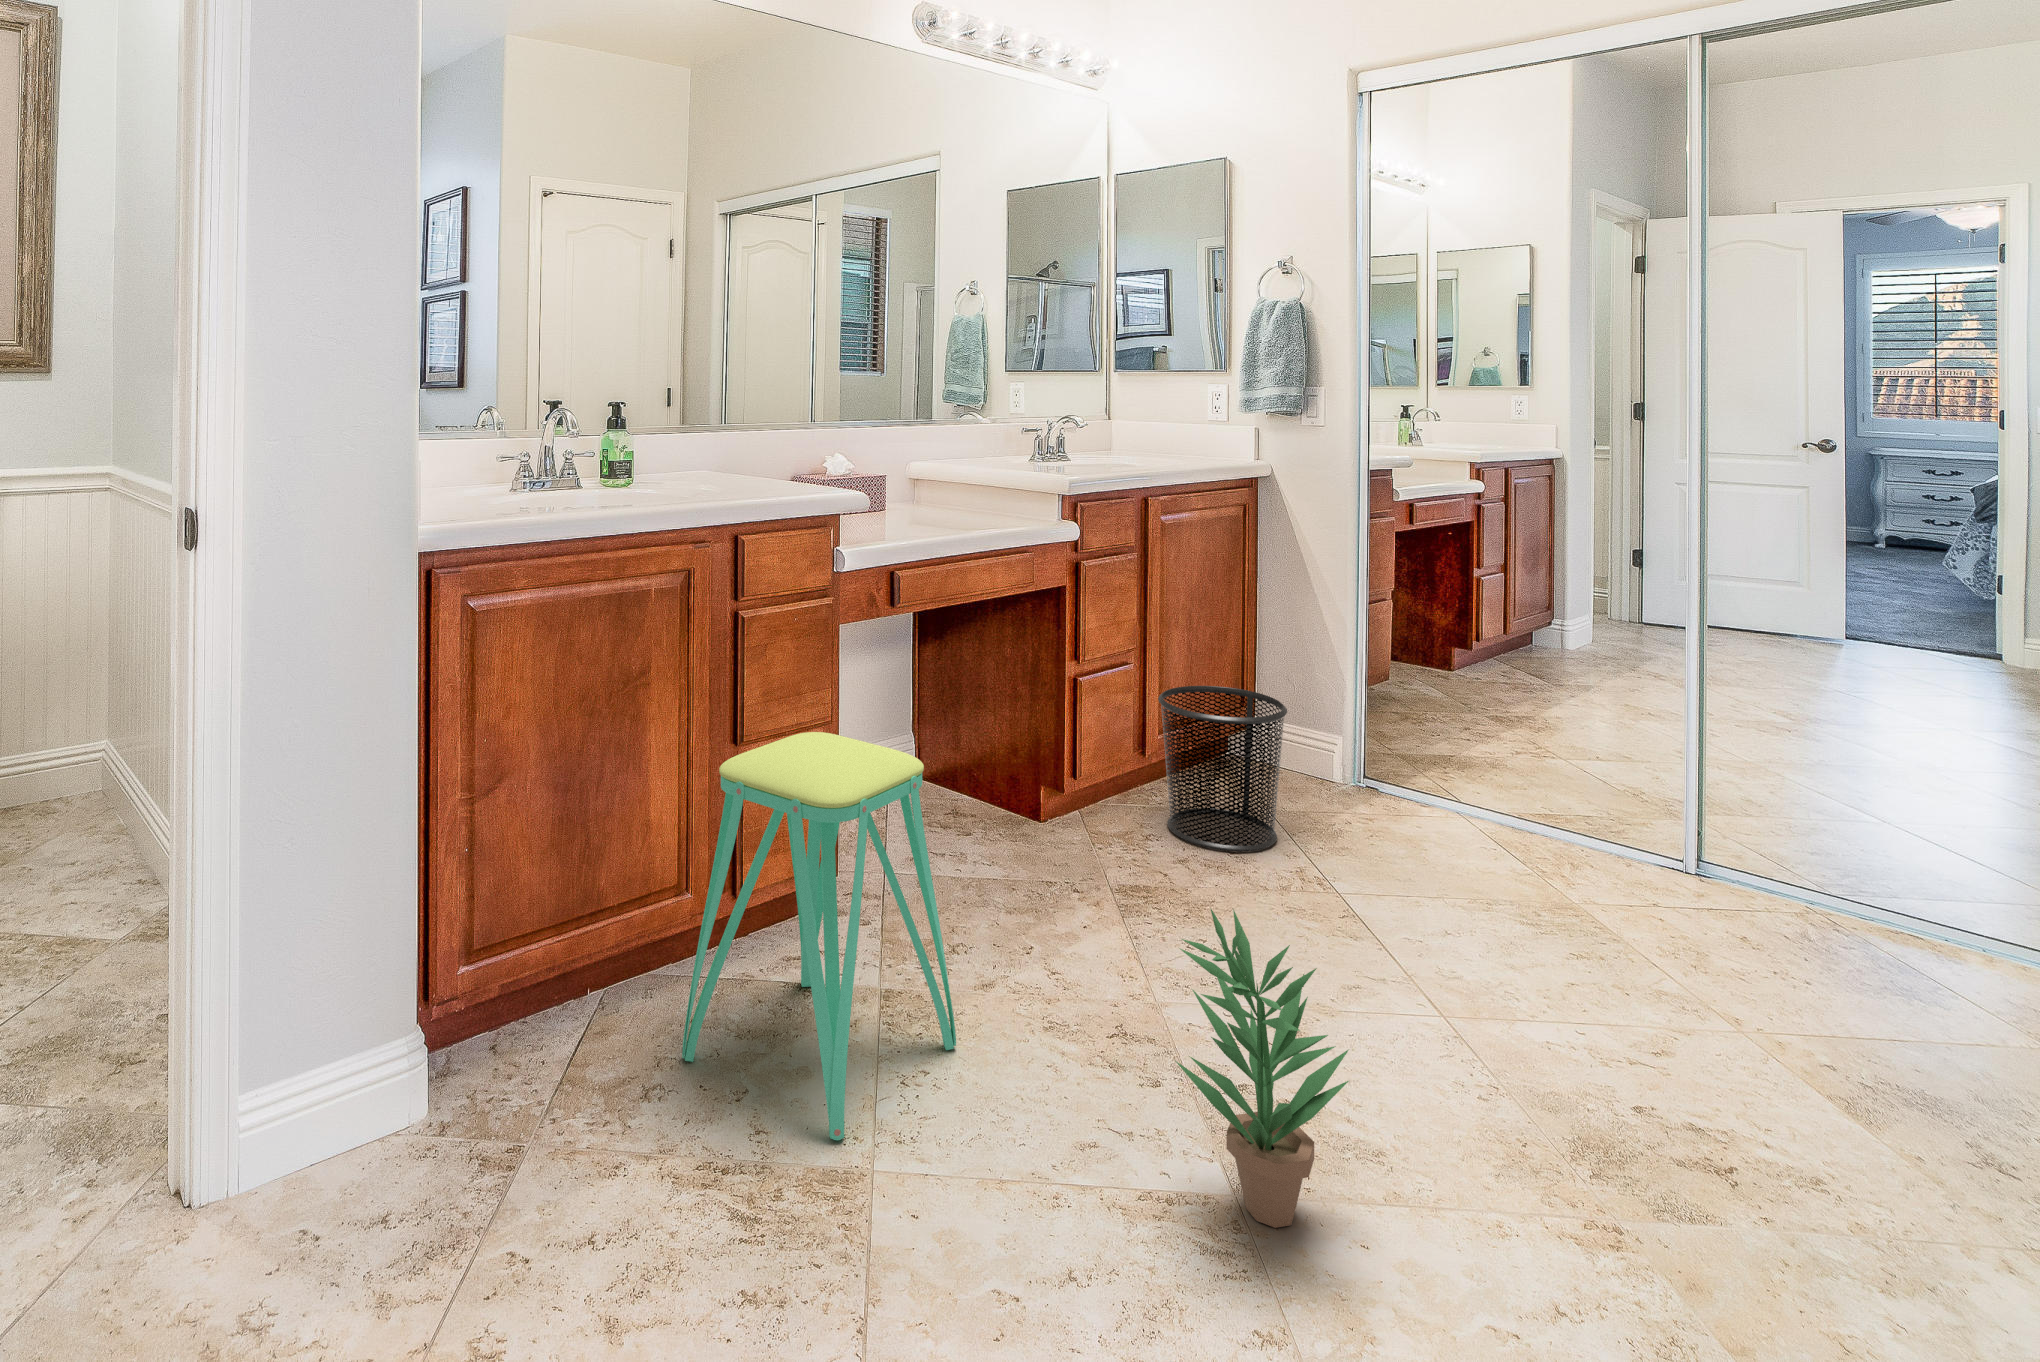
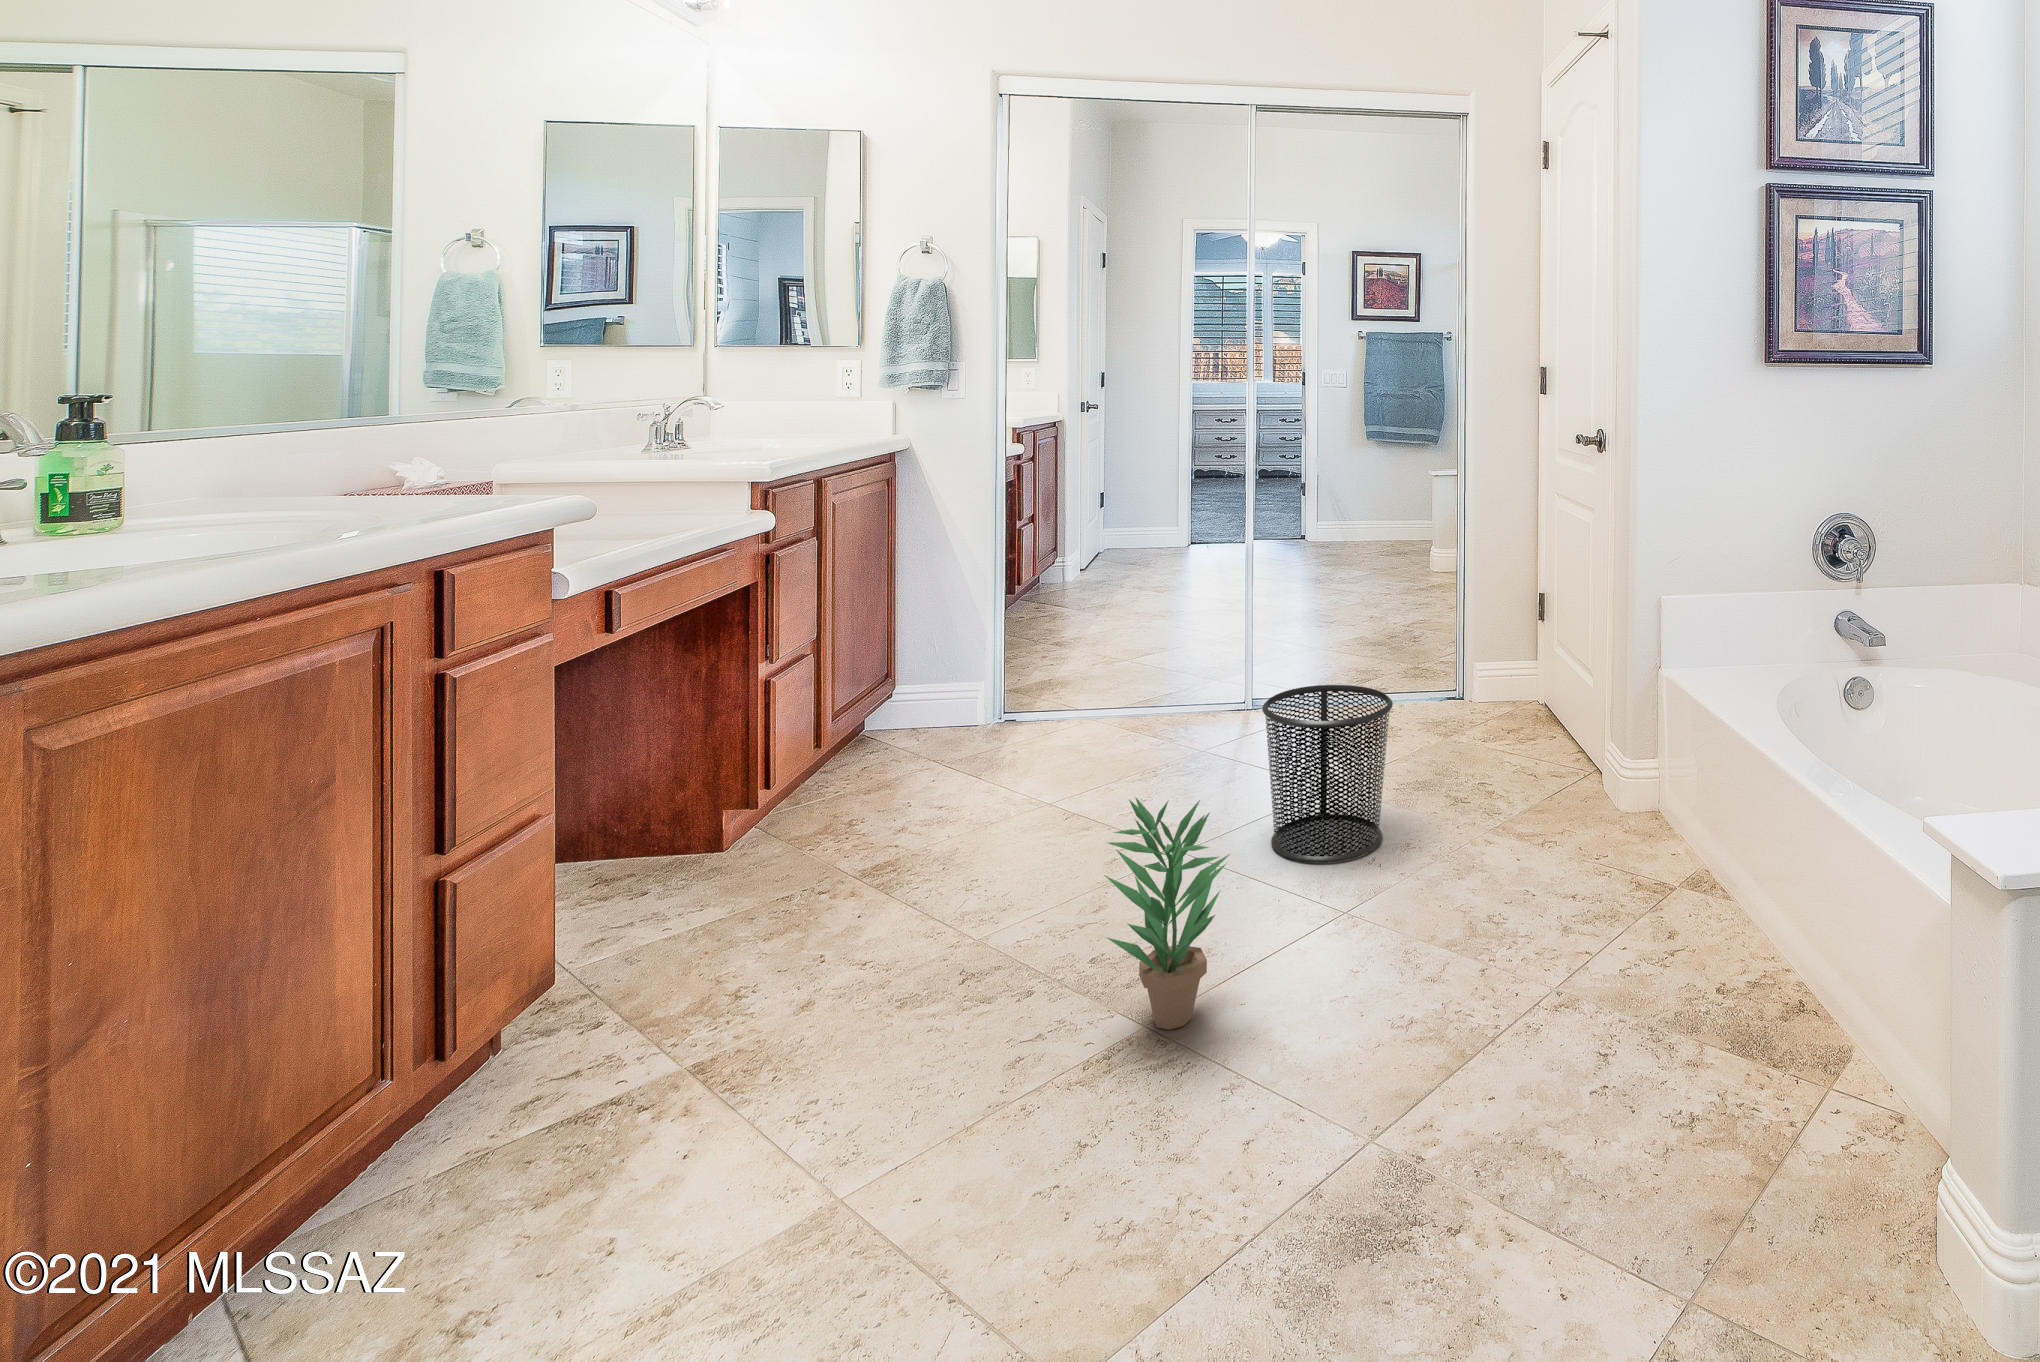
waste bin: present [1158,686,1287,852] -> present [1262,685,1393,863]
stool: present [682,732,956,1140] -> none [462,776,825,1275]

